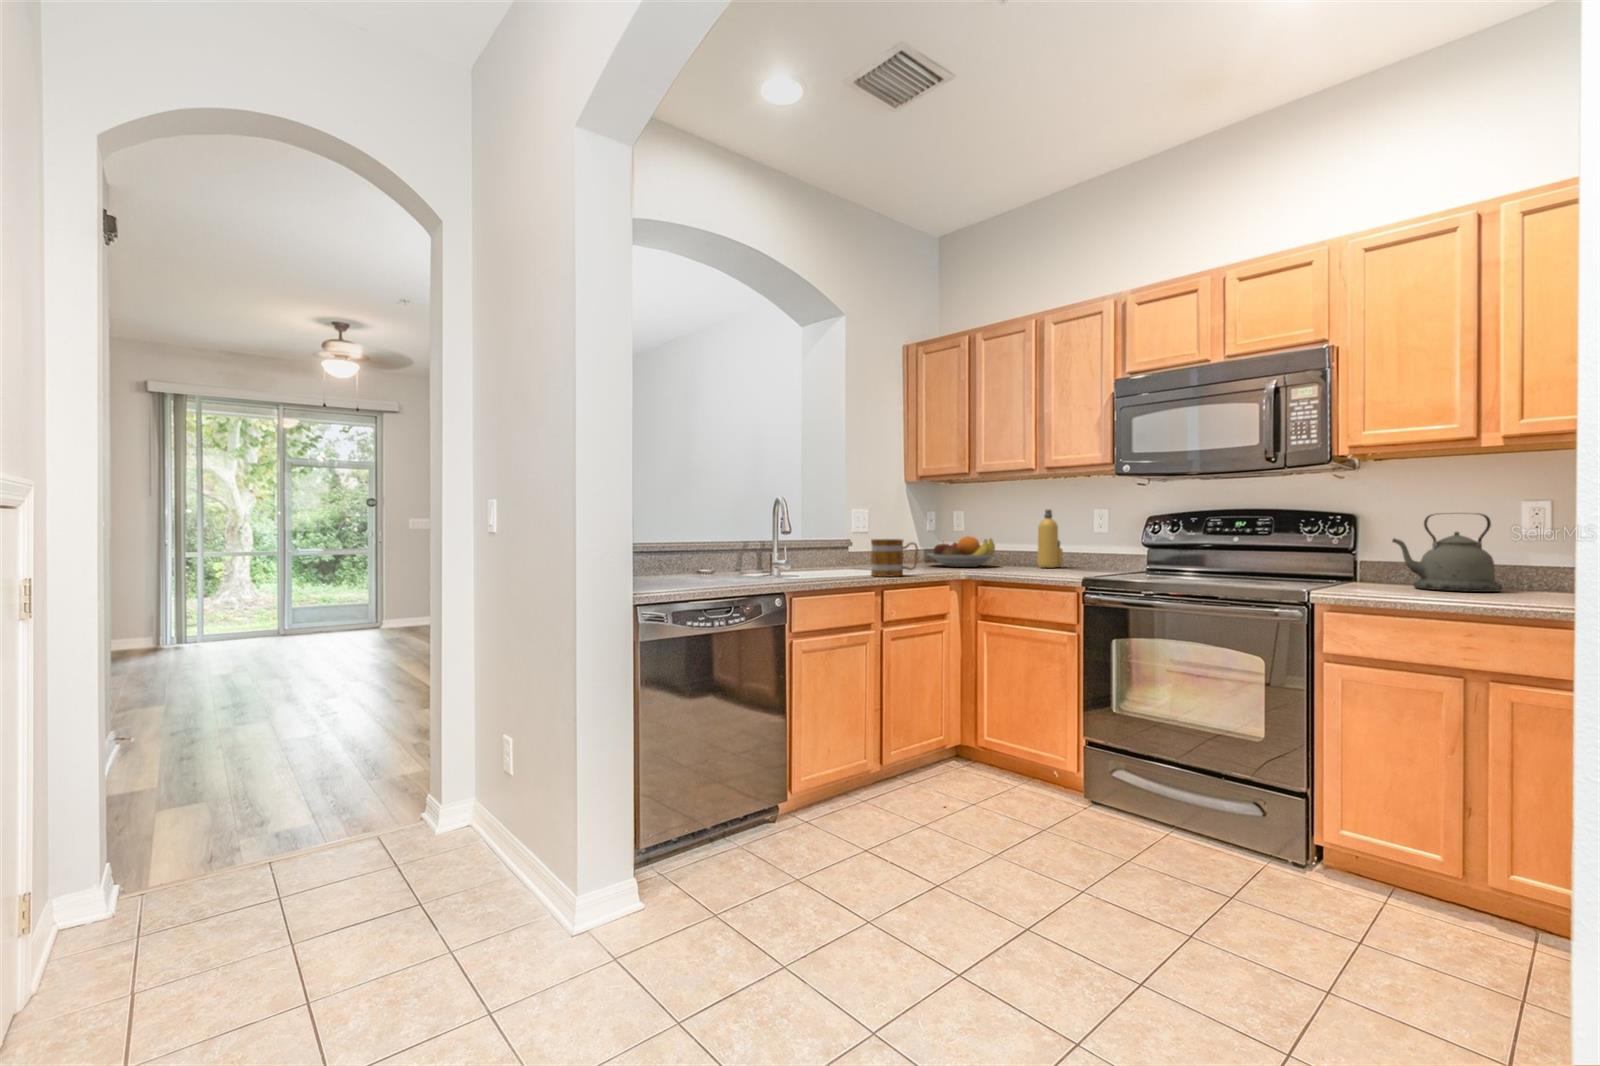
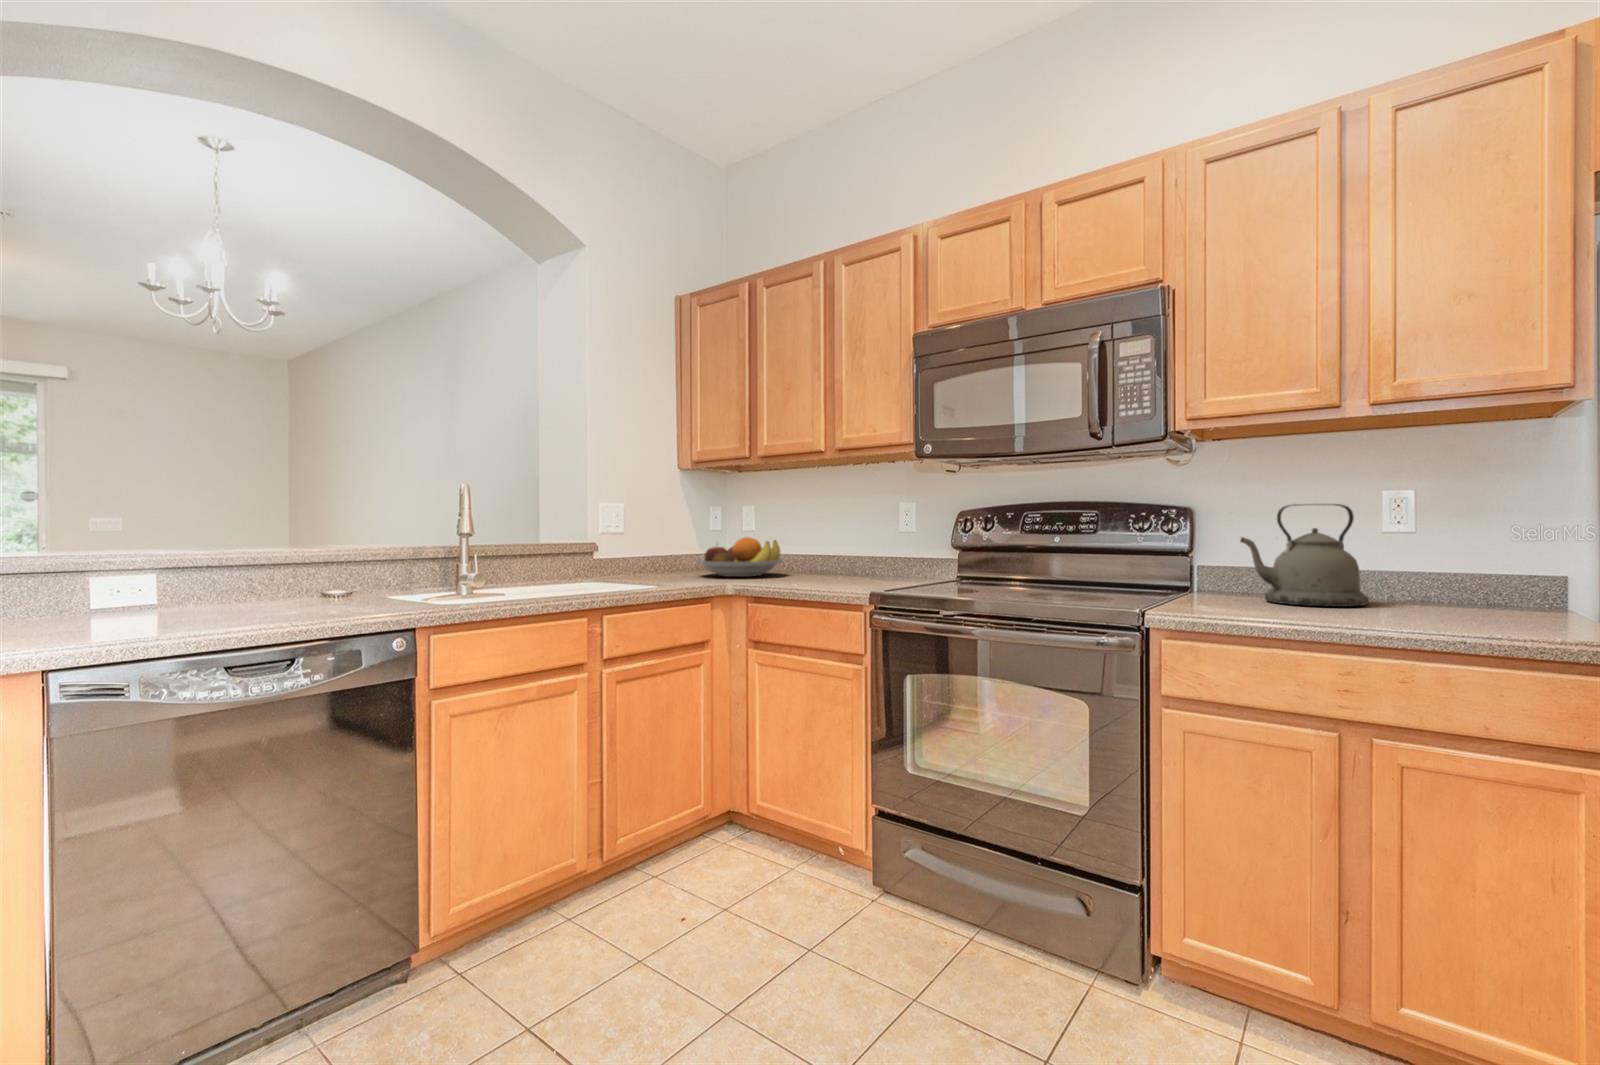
bottle: present [1038,510,1063,568] -> none [832,503,863,576]
mug: present [871,539,918,577] -> none [588,543,654,595]

